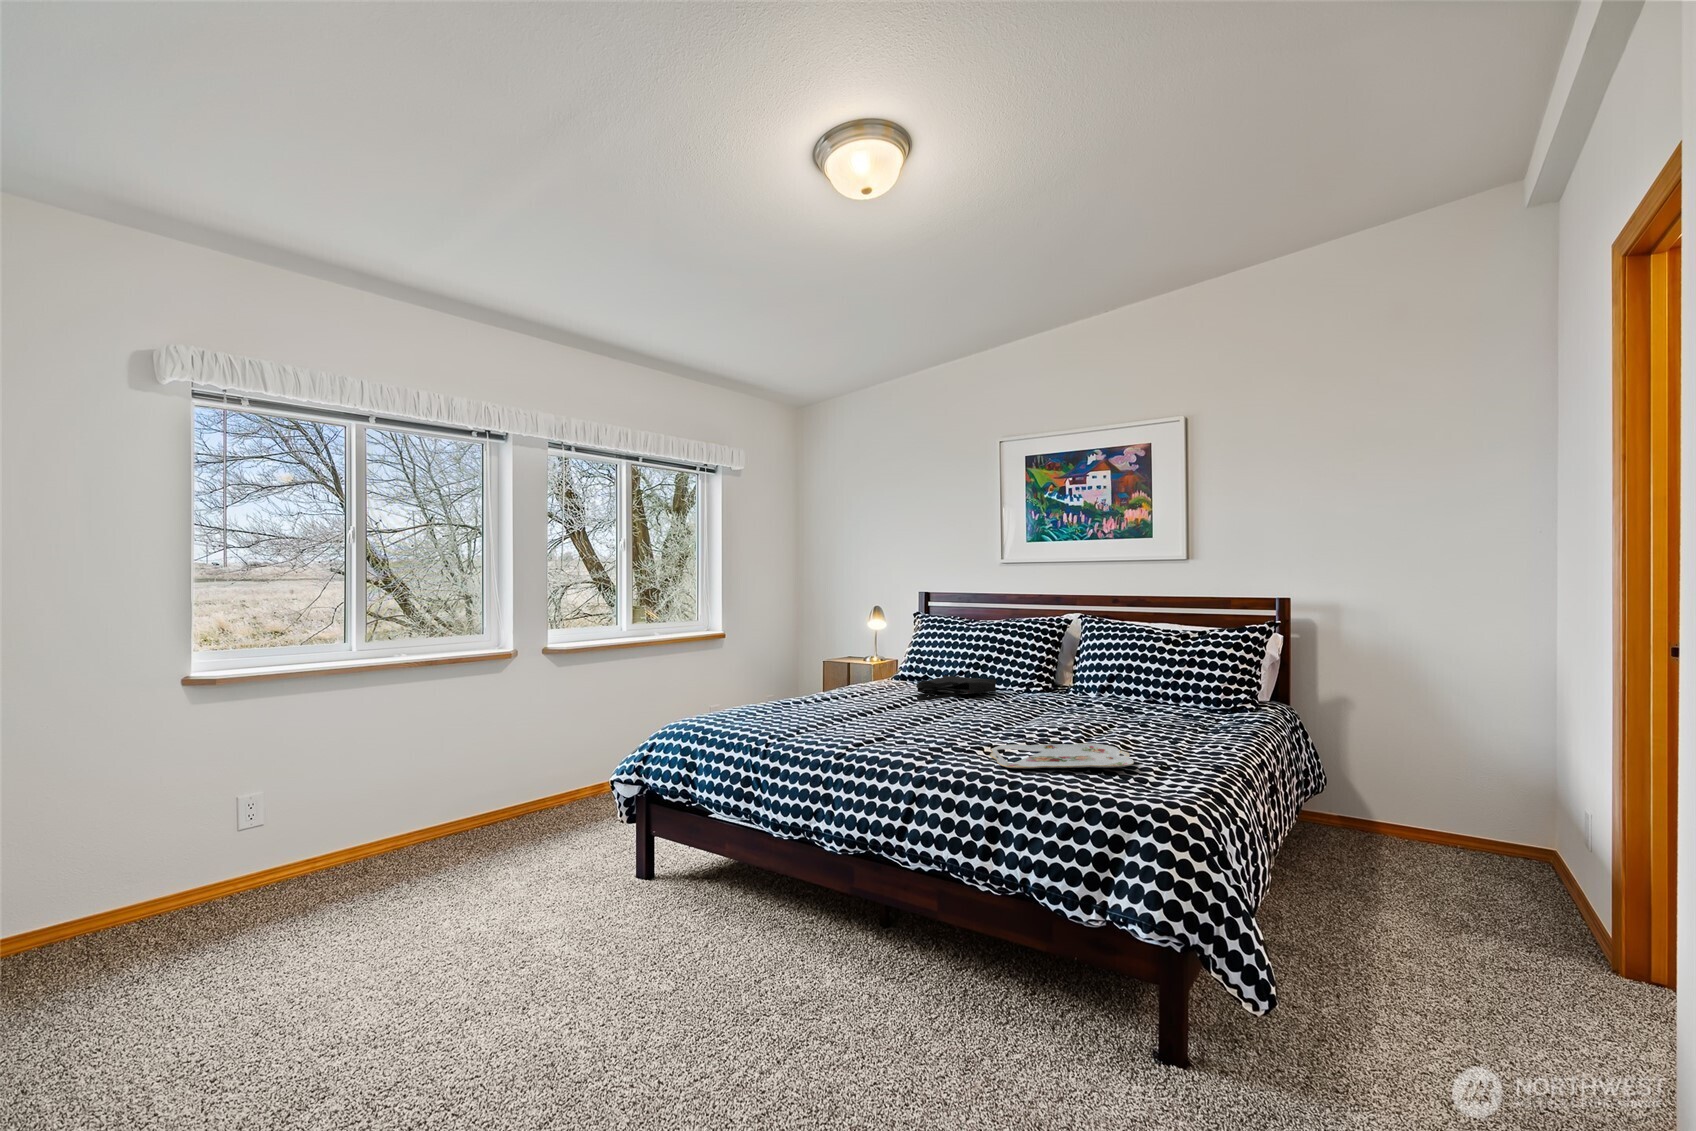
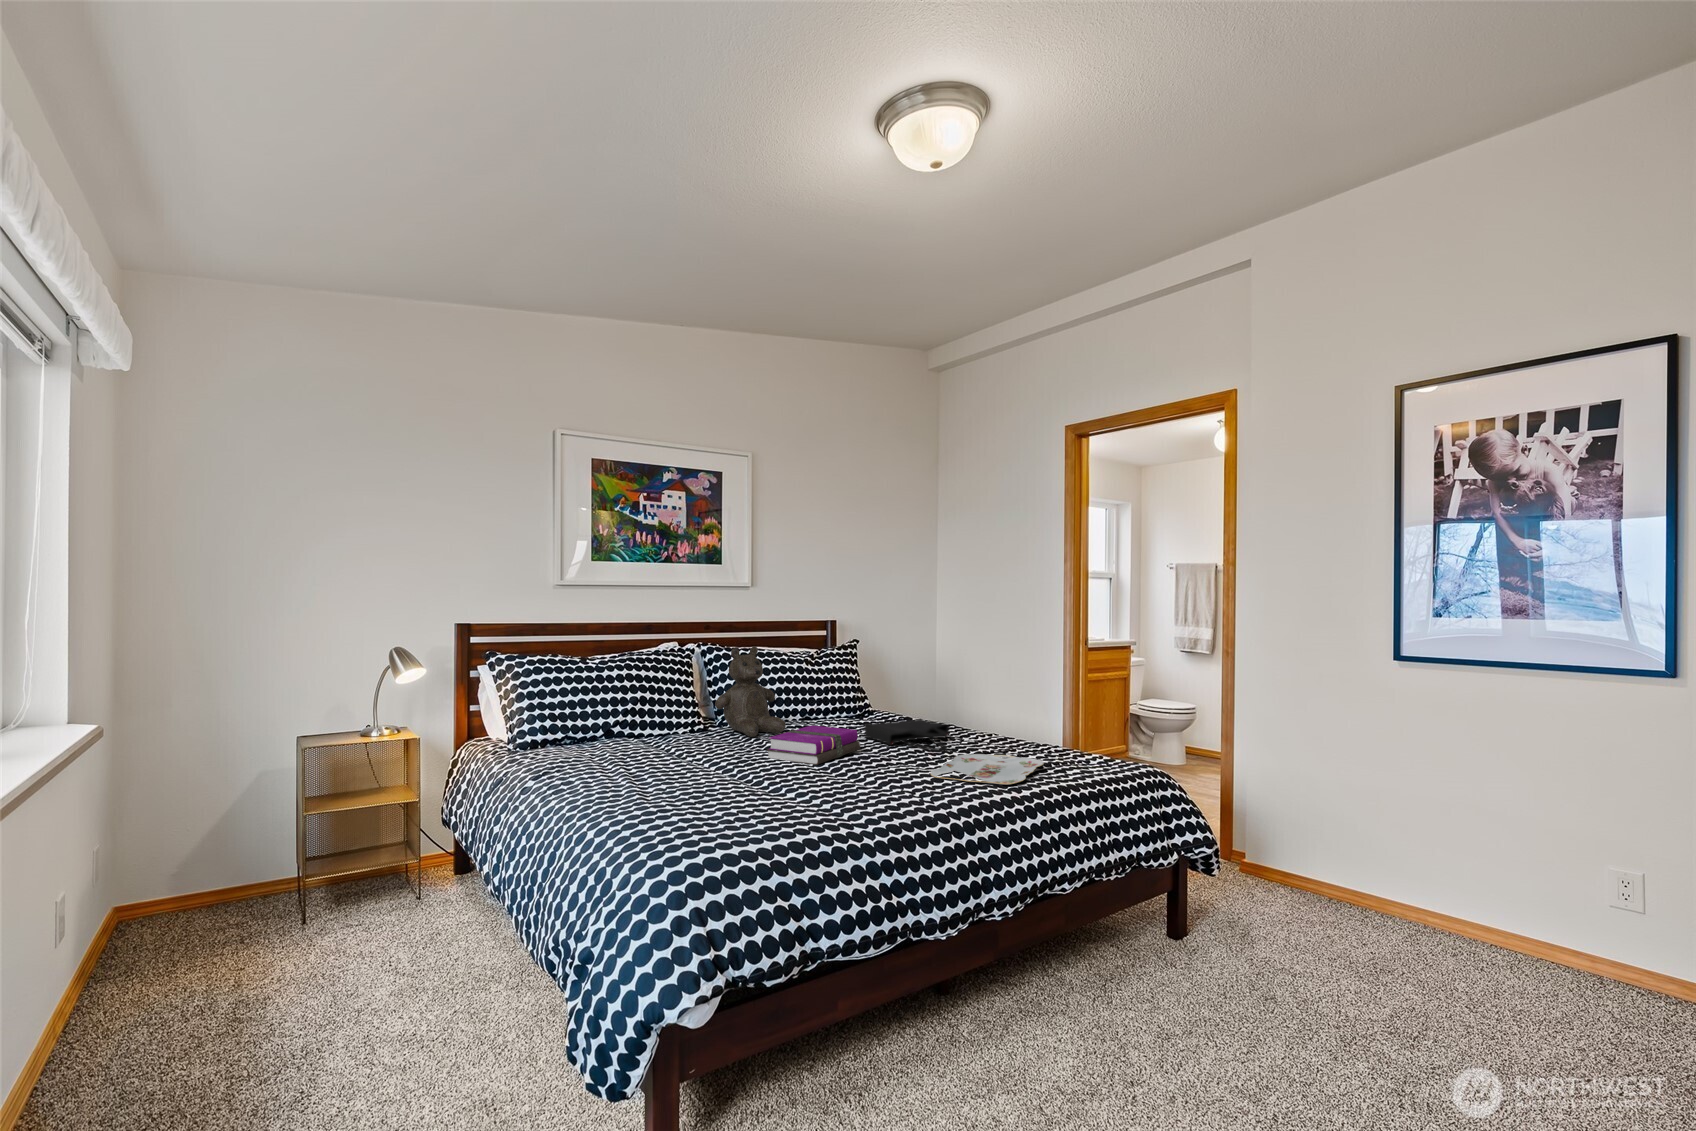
teddy bear: none [1028,617,1097,703] -> present [715,646,786,737]
tote bag: present [917,675,996,701] -> present [864,719,949,752]
notebook: none [971,693,1051,722] -> present [767,725,860,765]

